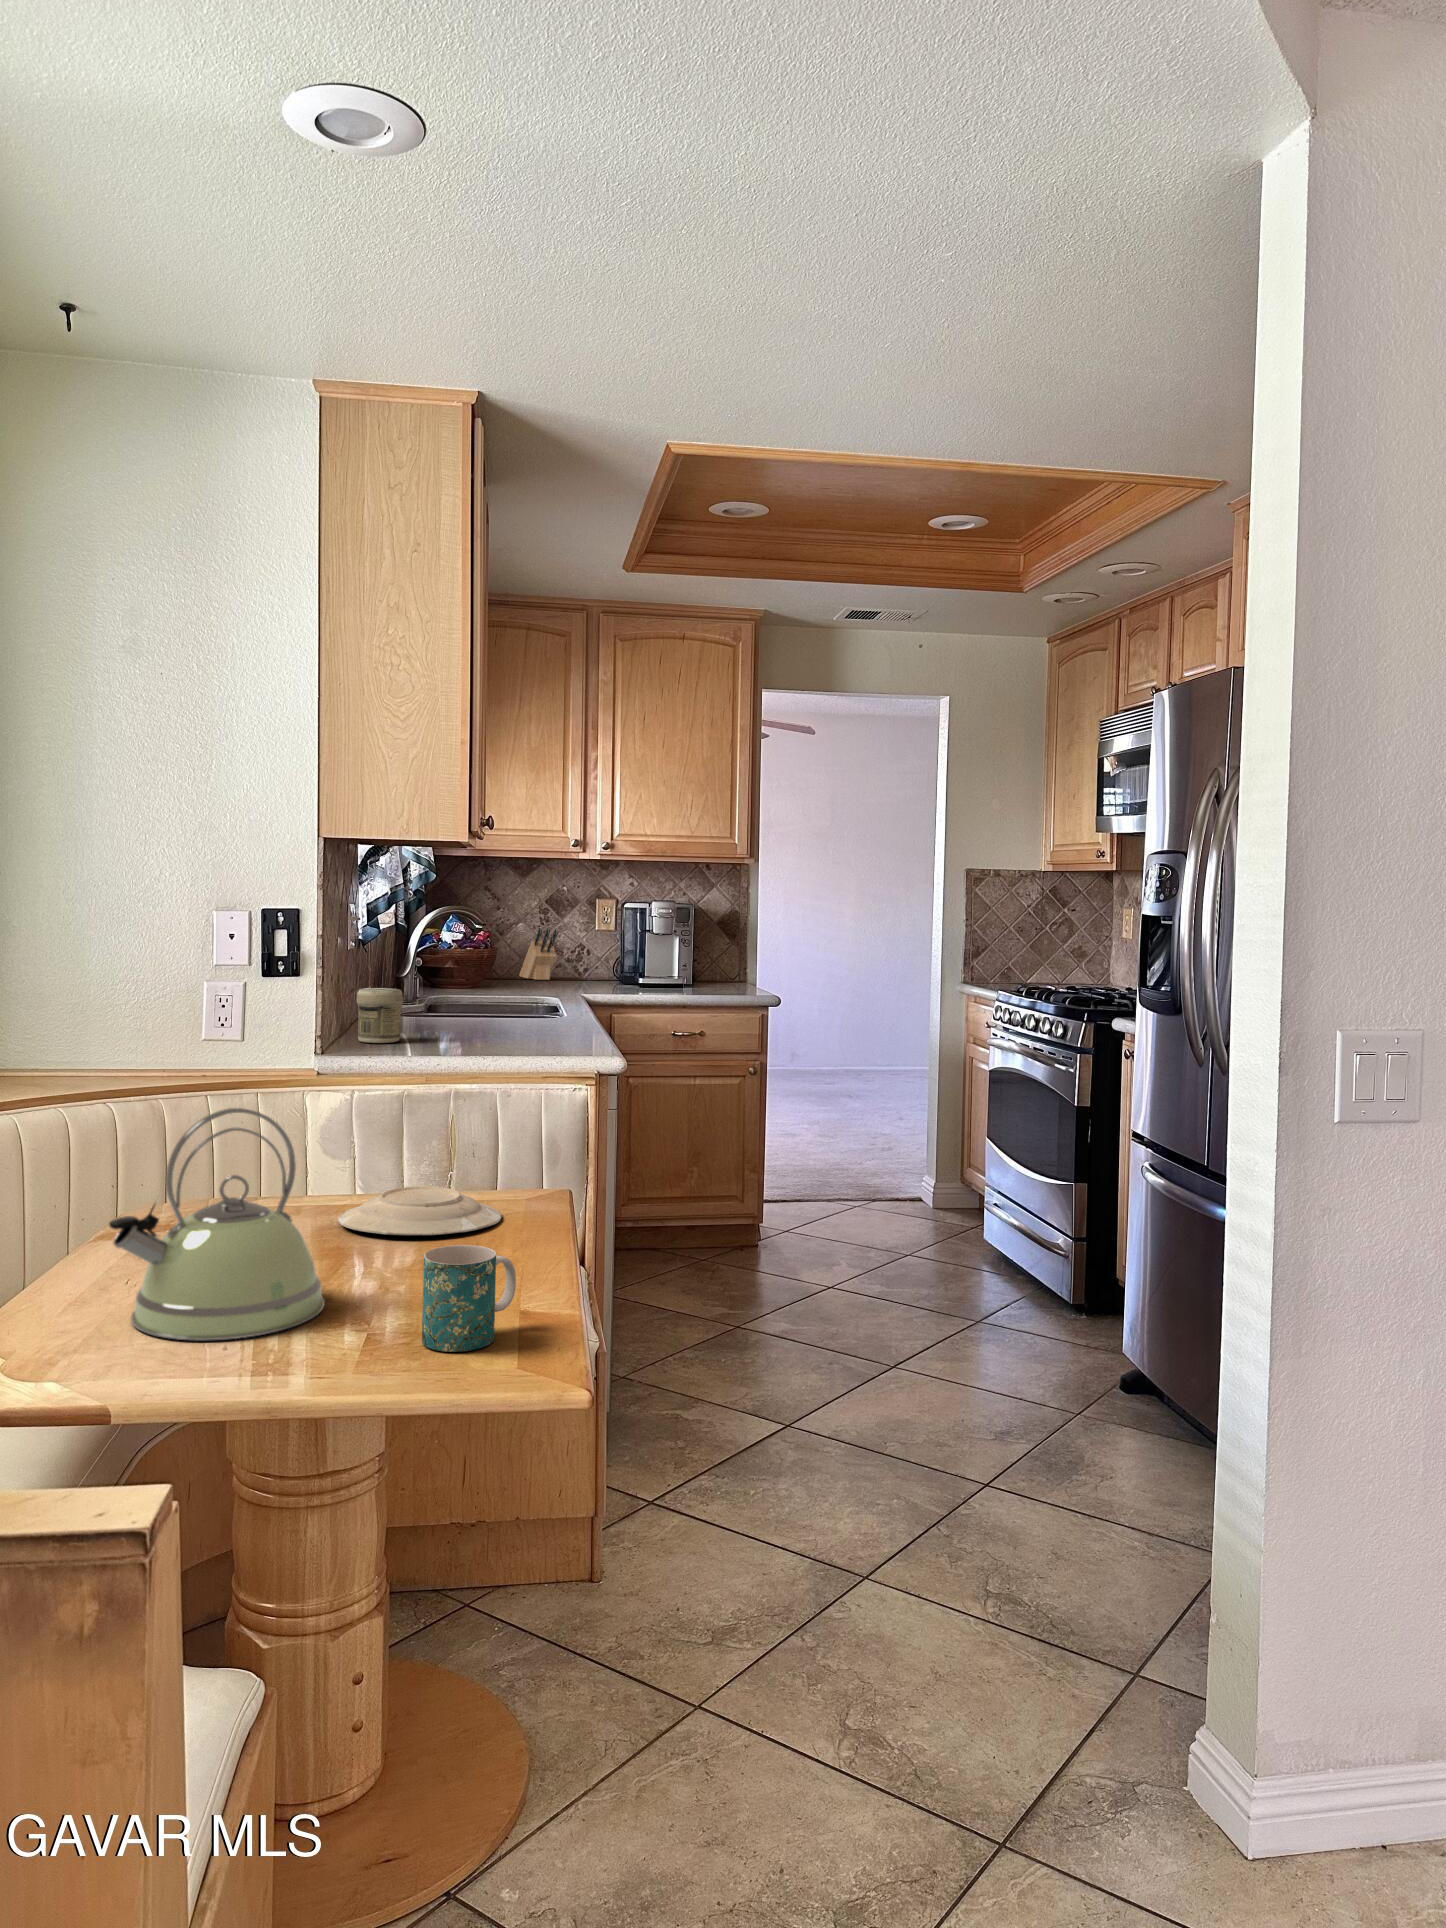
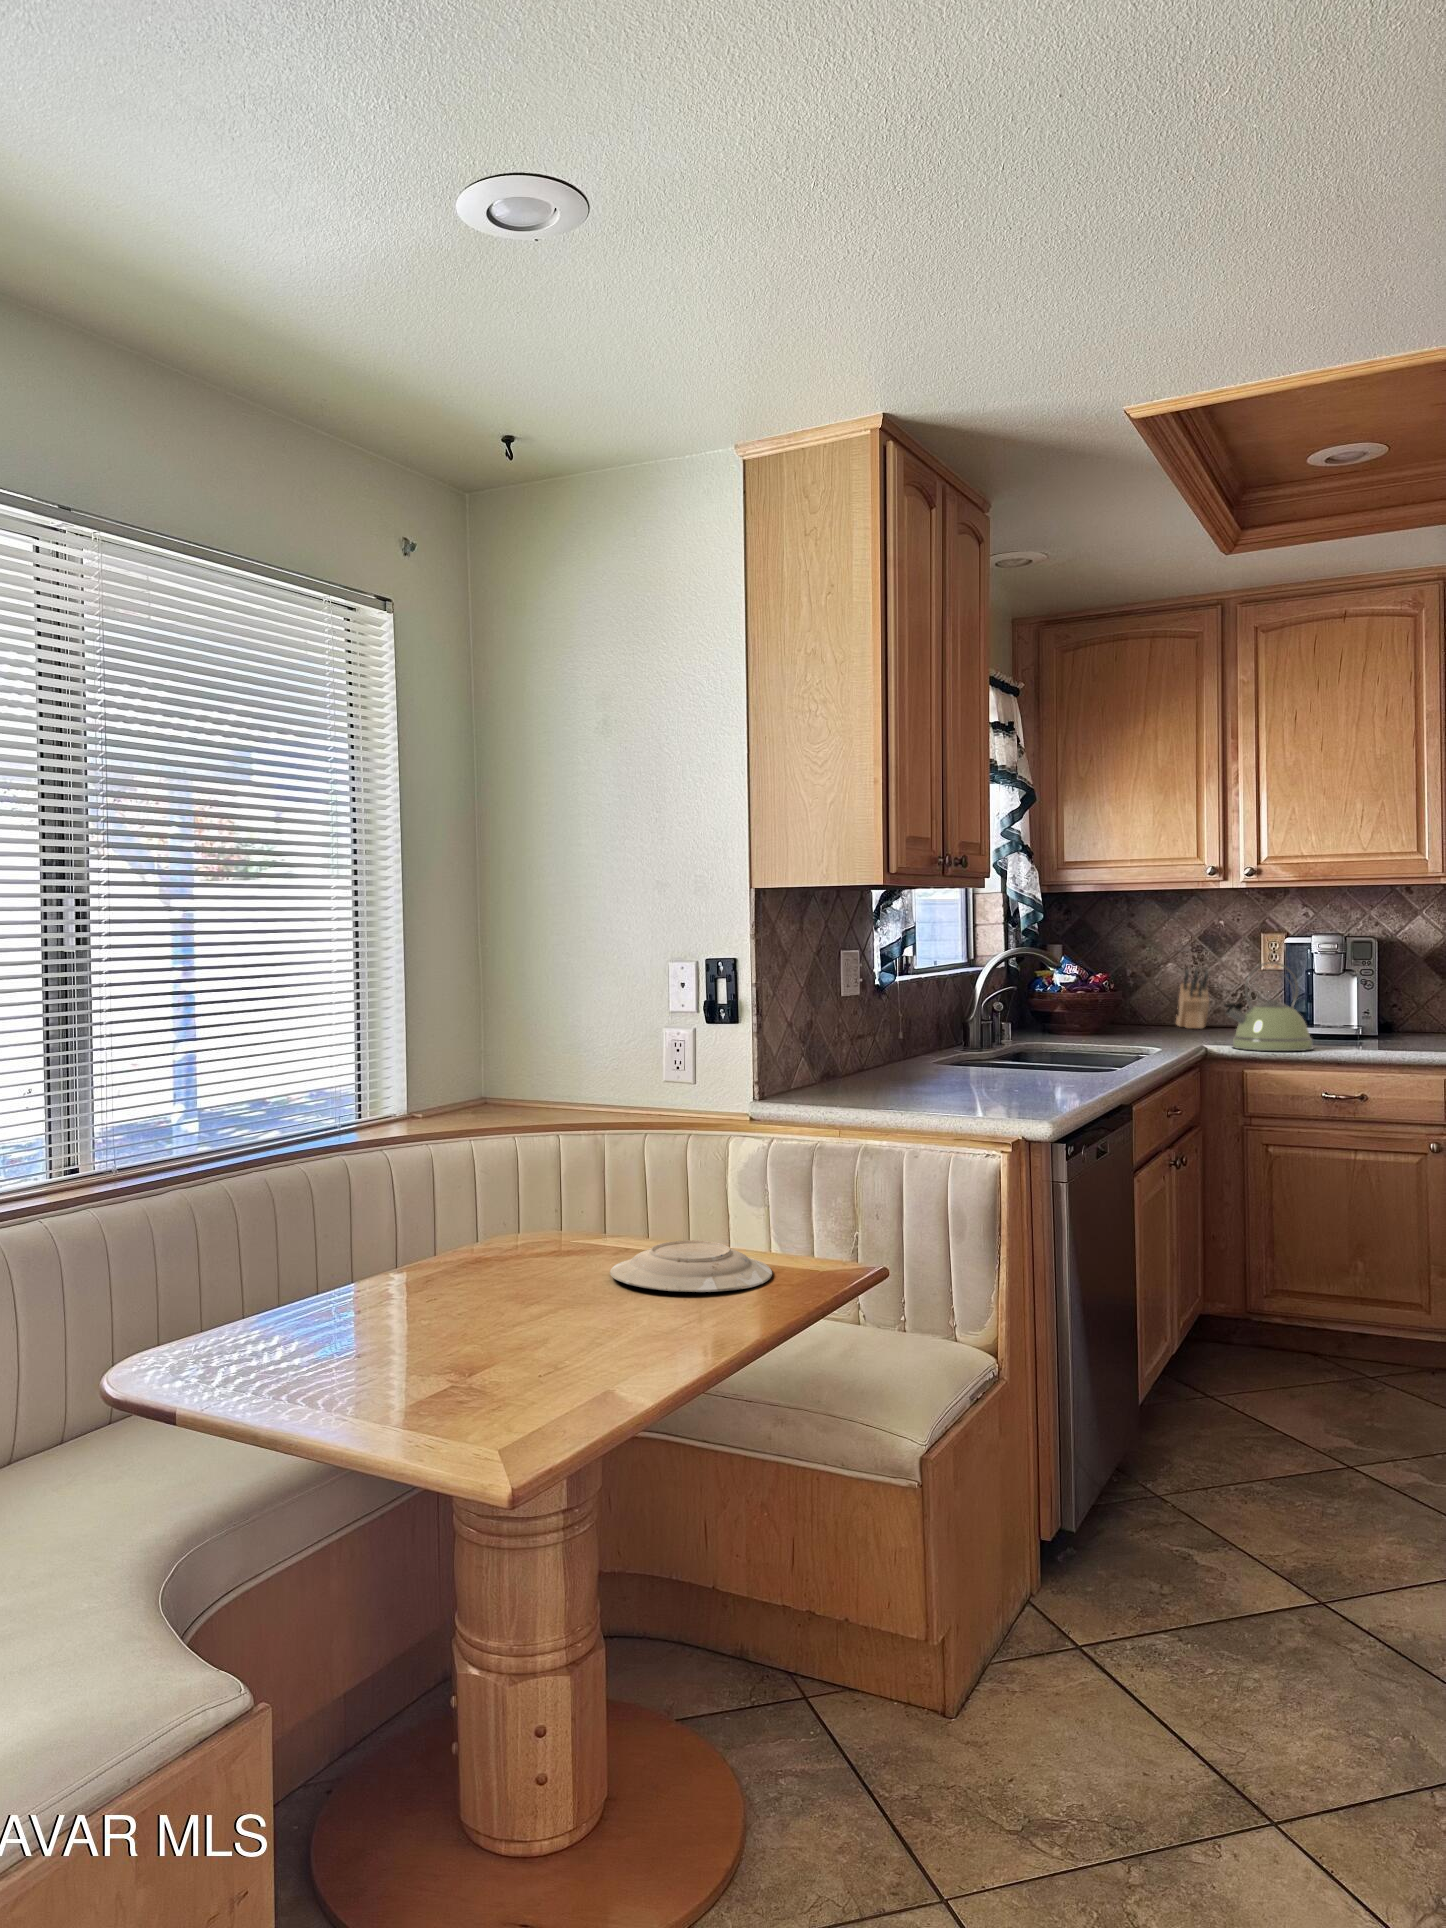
jar: present [357,988,403,1043] -> none [824,1036,870,1093]
kettle: present [109,1108,324,1340] -> present [1224,962,1313,1051]
mug: present [422,1245,516,1352] -> none [477,1297,582,1405]

